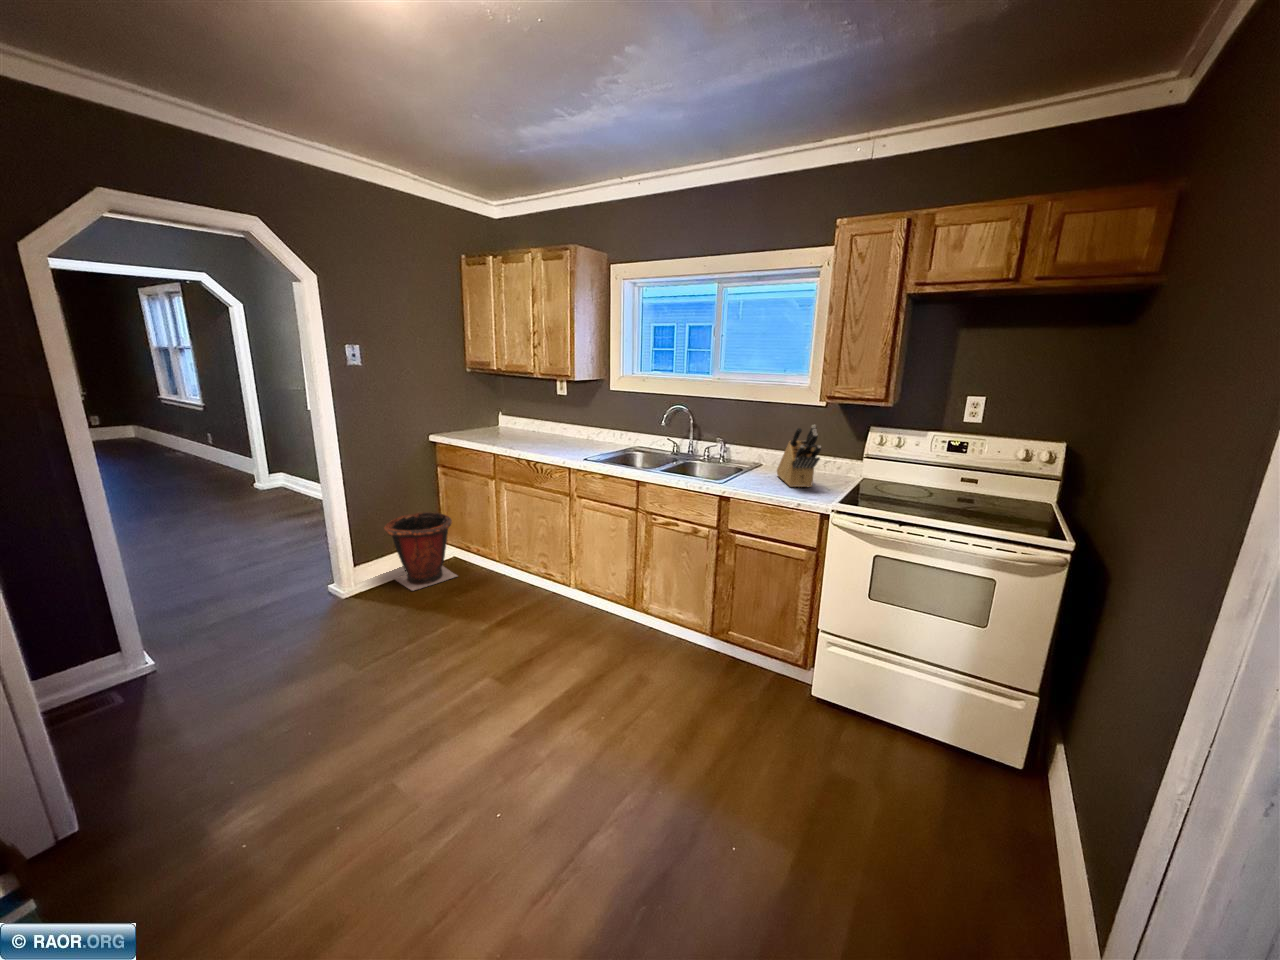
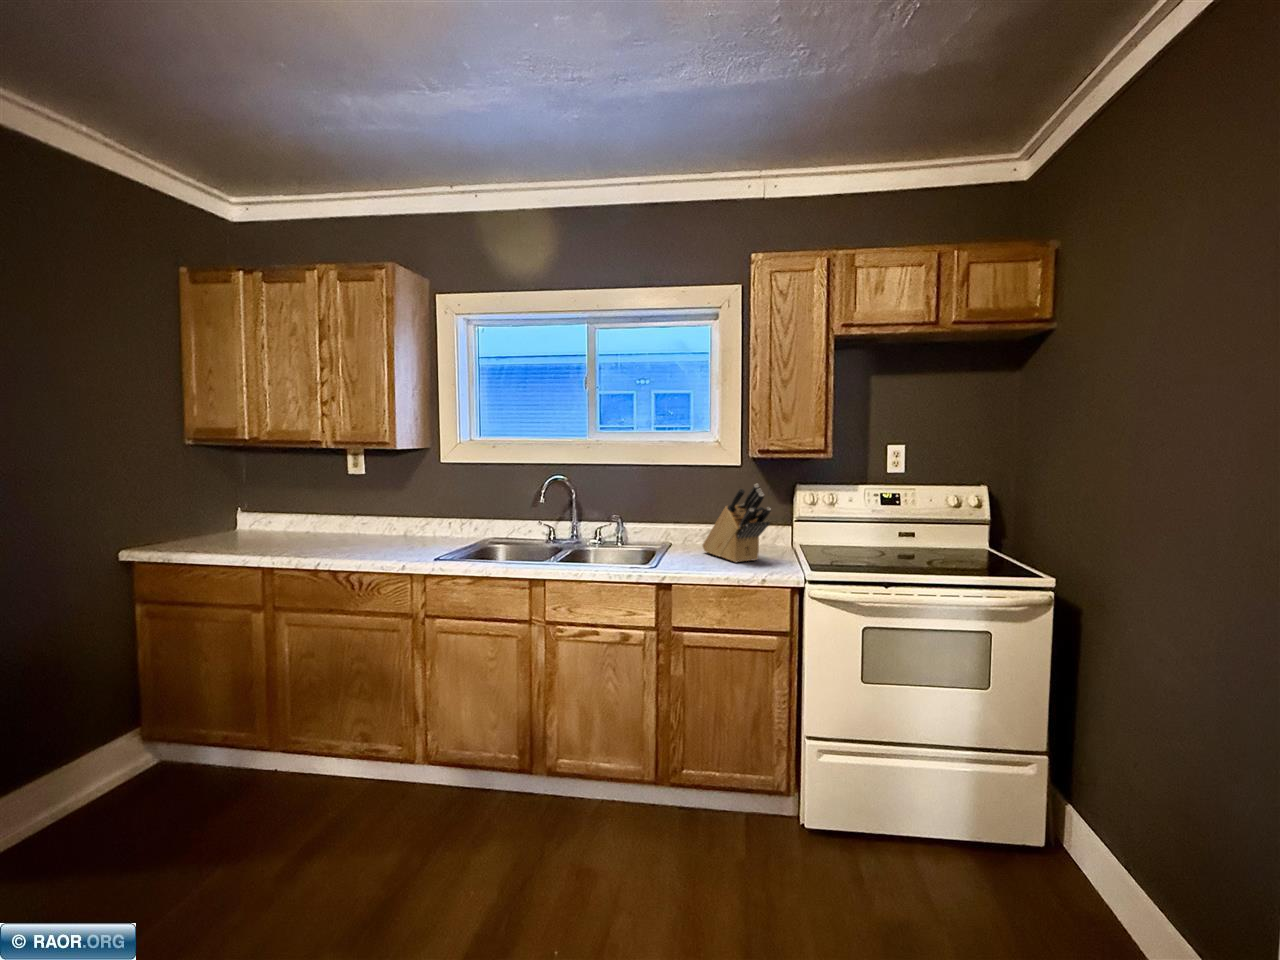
waste bin: present [384,512,457,590] -> none [32,679,190,843]

